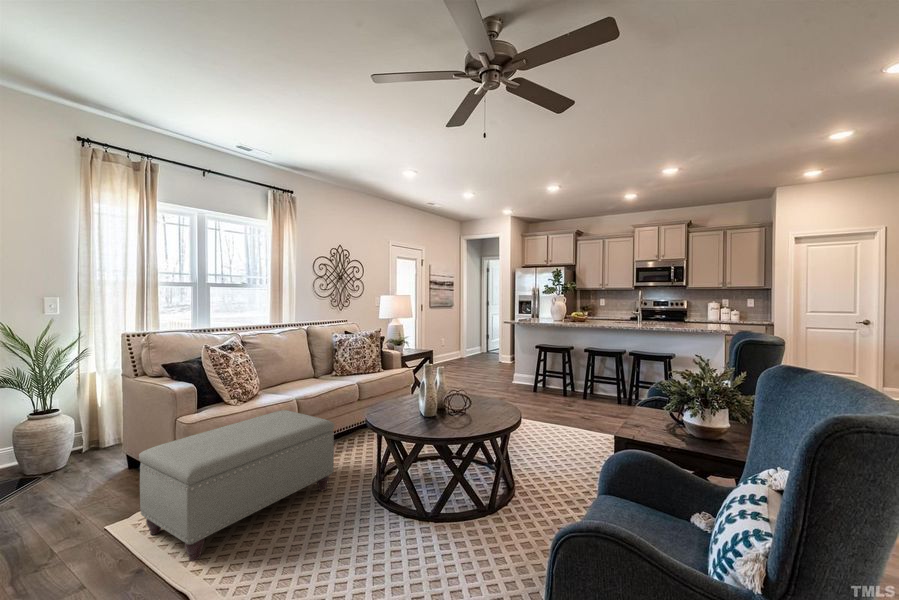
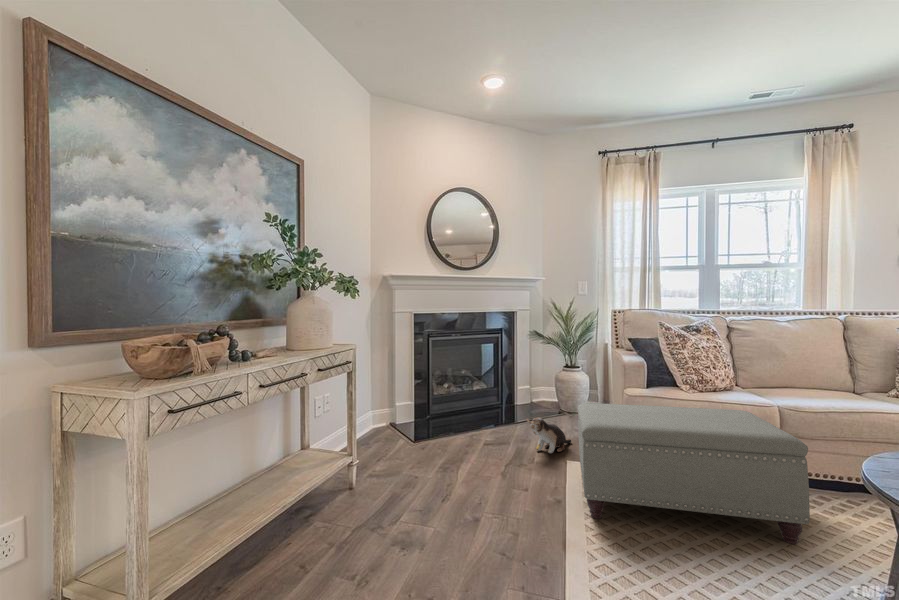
plush toy: none [31,491,89,539] -> present [527,417,571,453]

